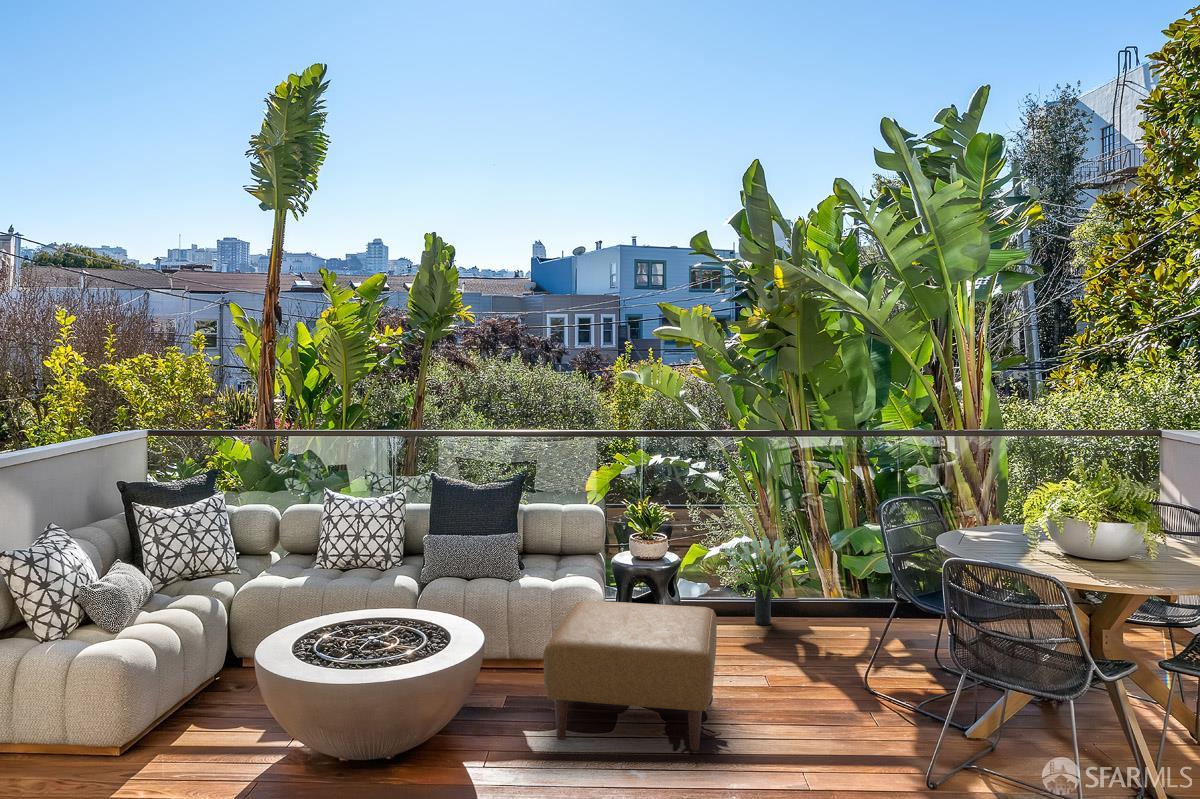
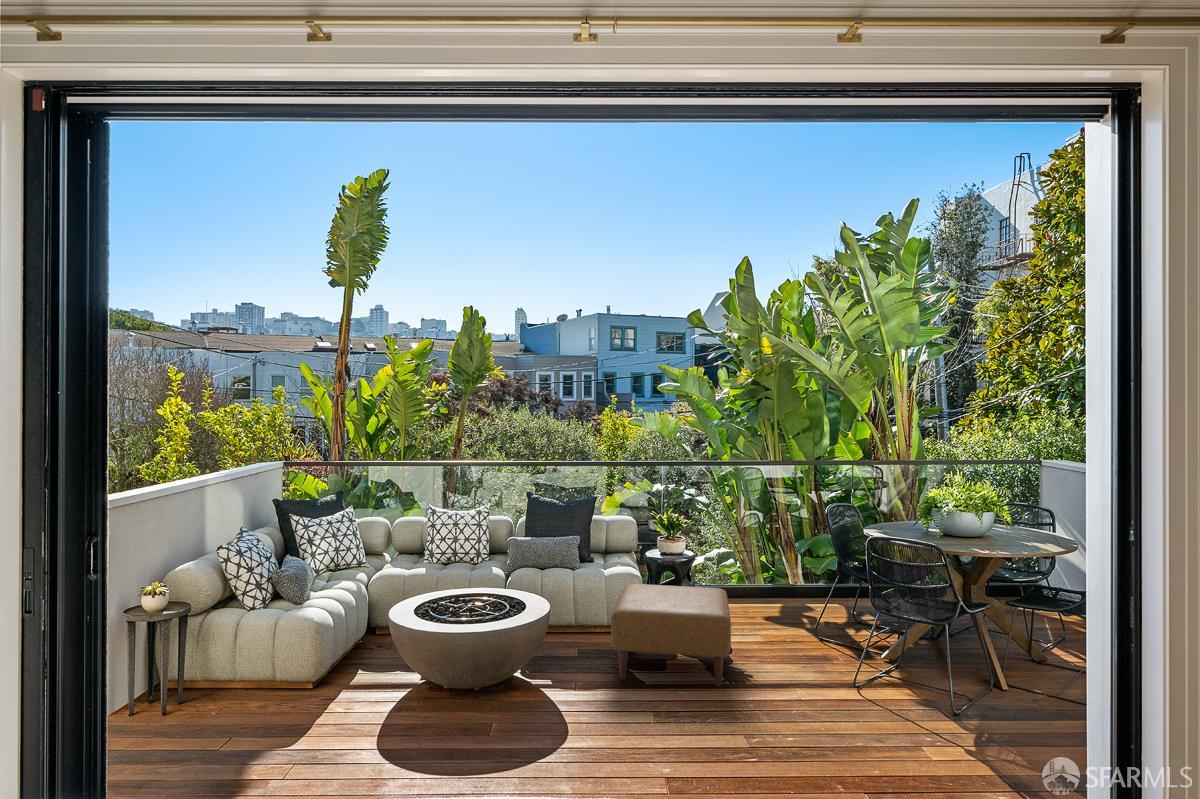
potted plant: present [725,537,806,625] -> none [724,540,785,607]

